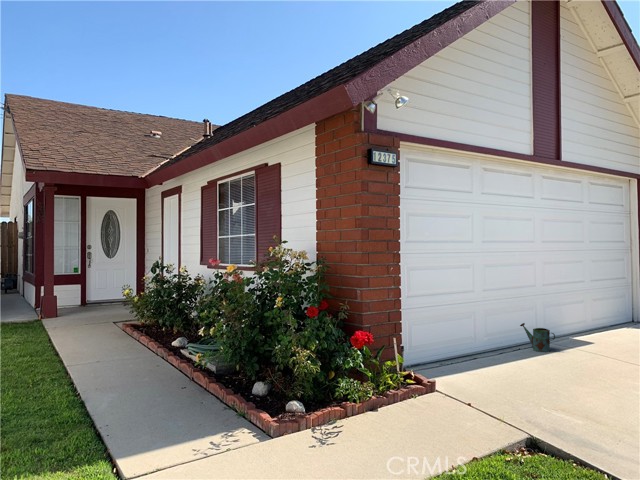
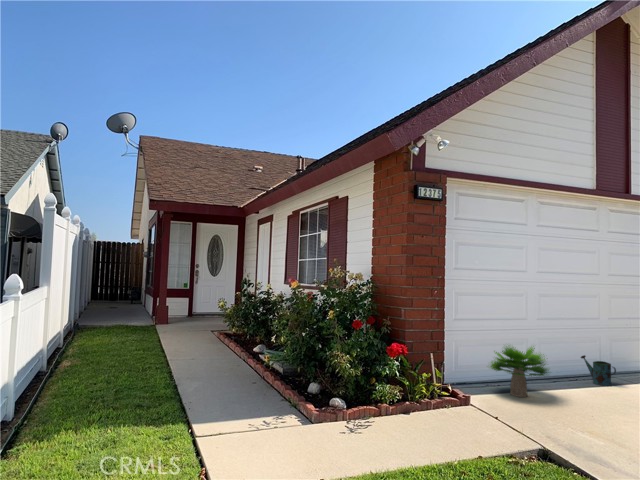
potted plant: none [440,317,508,374] -> present [490,346,548,397]

